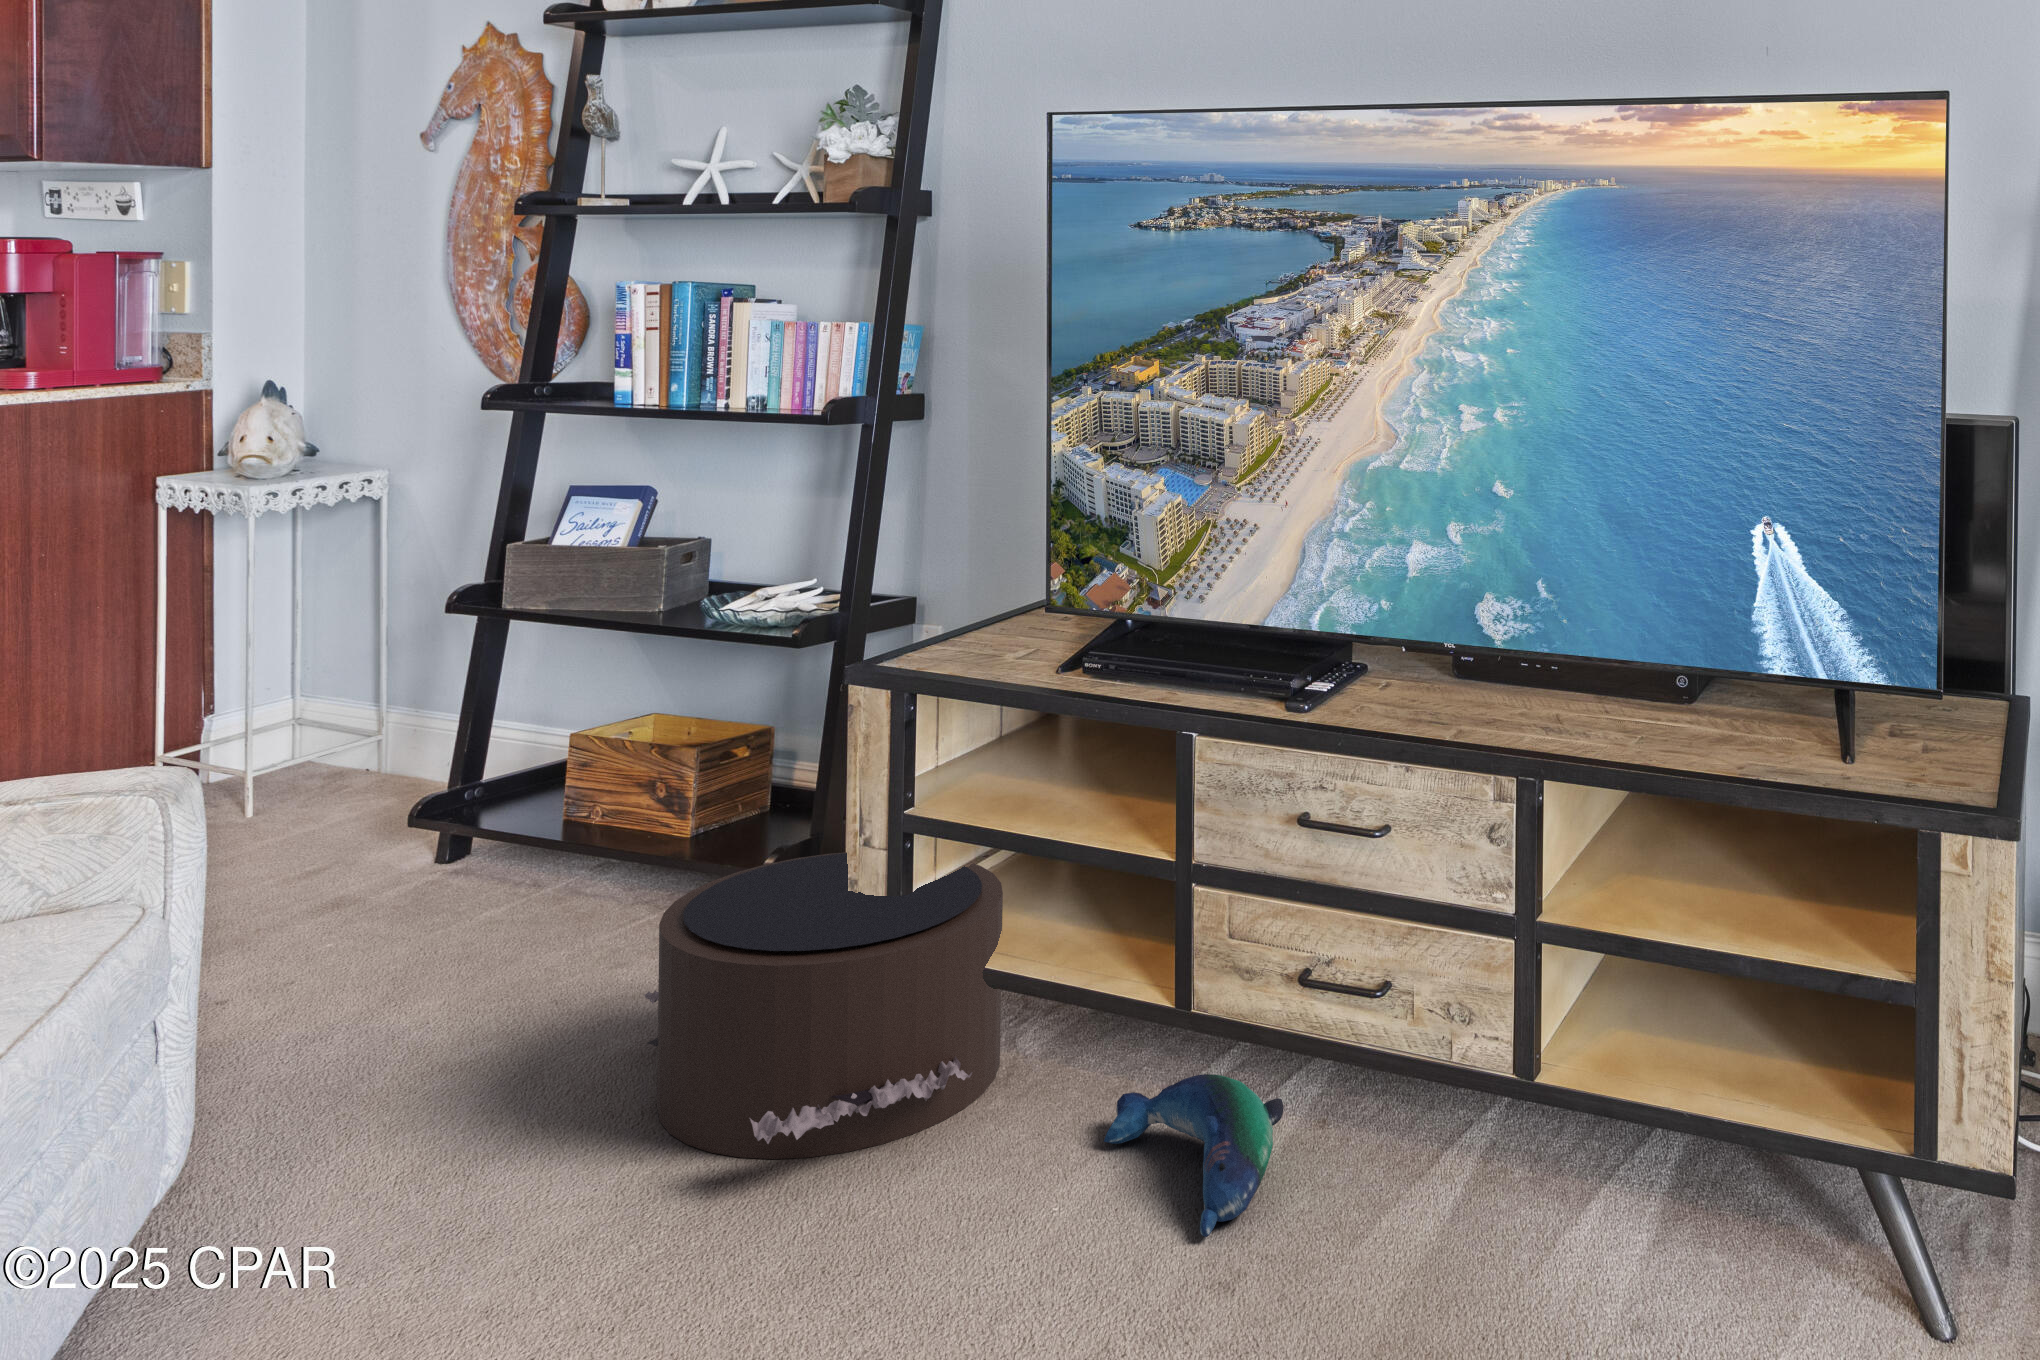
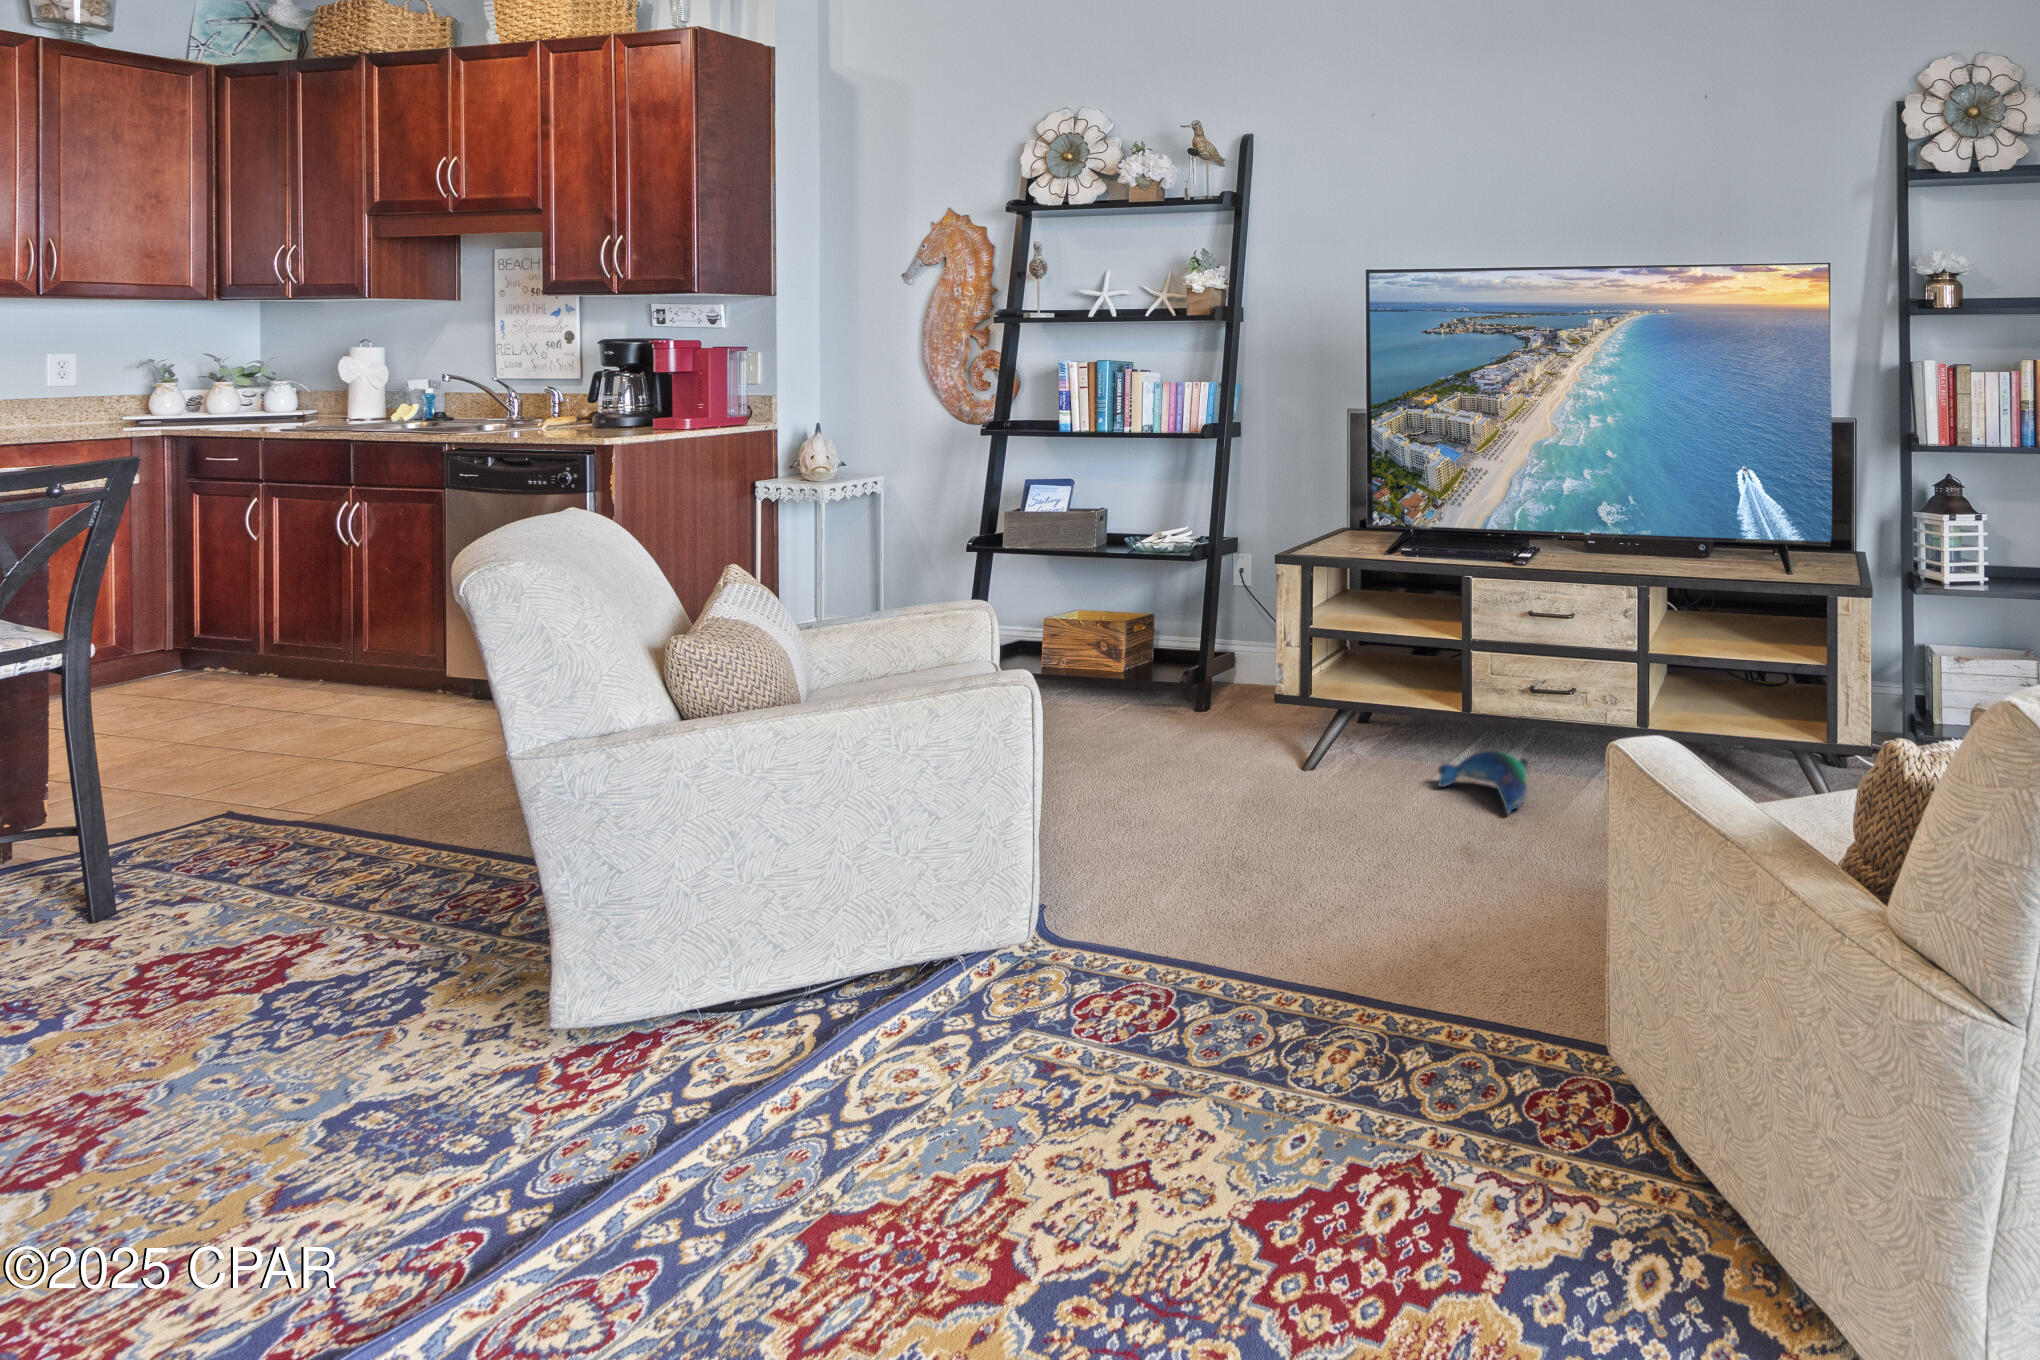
pouf: present [644,852,1003,1159] -> none [1172,660,1368,801]

